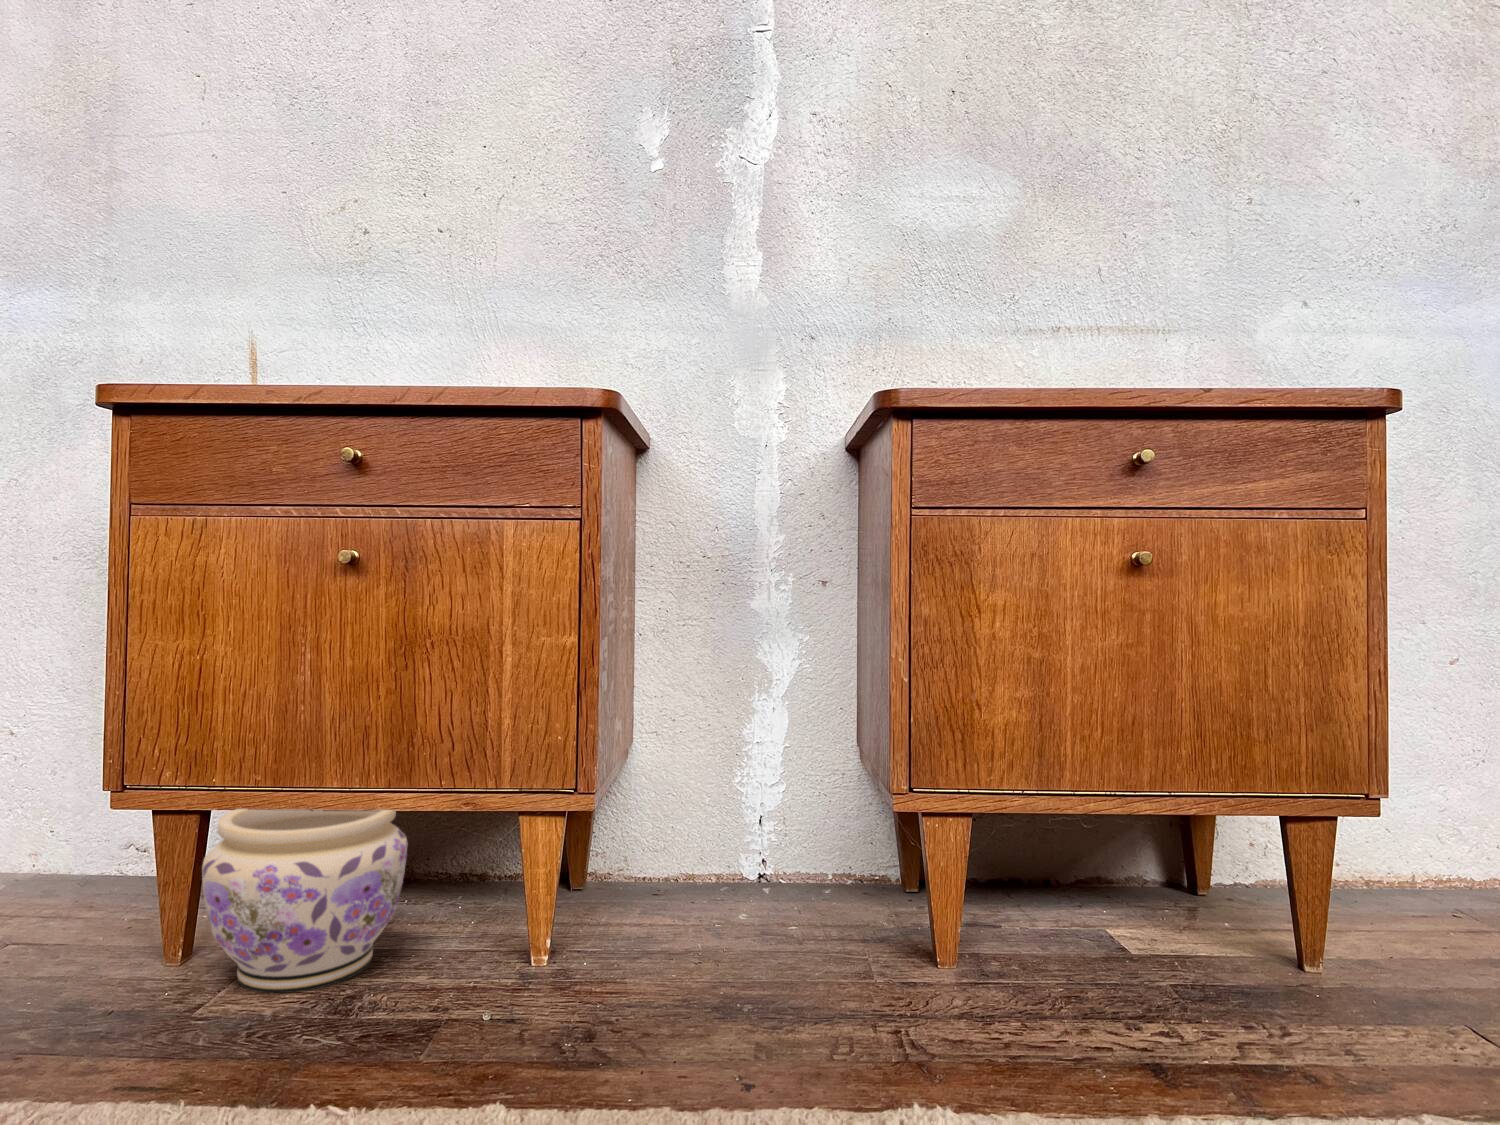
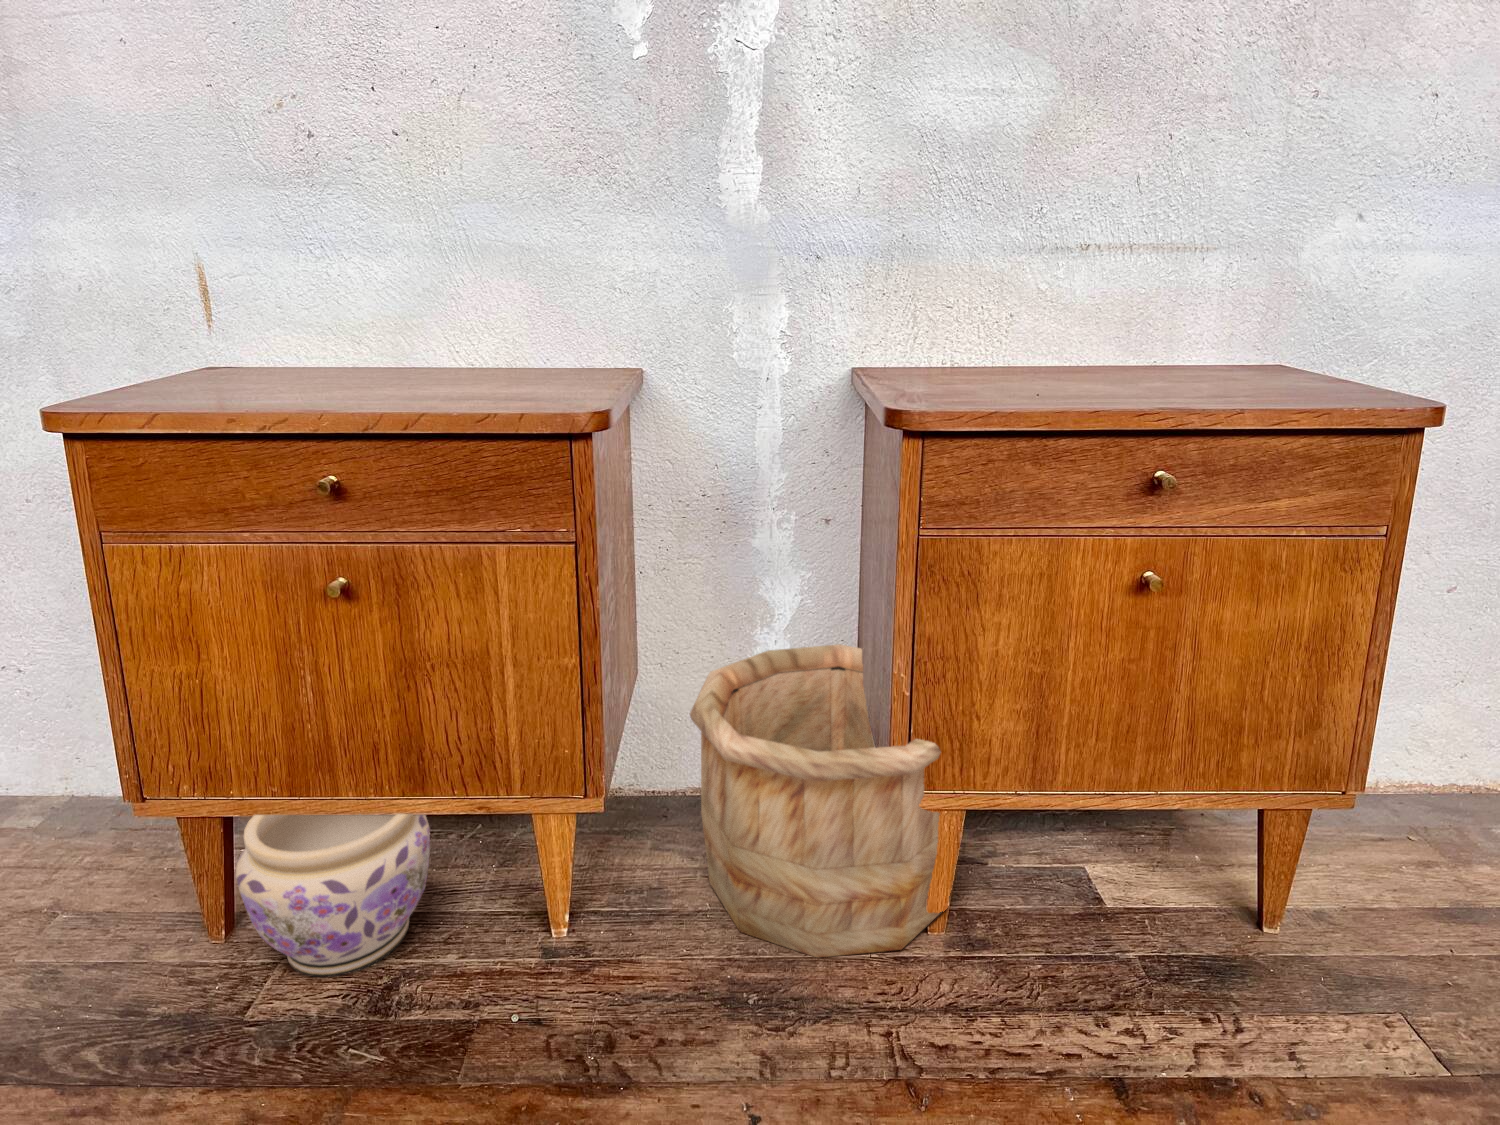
wooden bucket: none [686,693,971,984] -> present [690,644,941,958]

